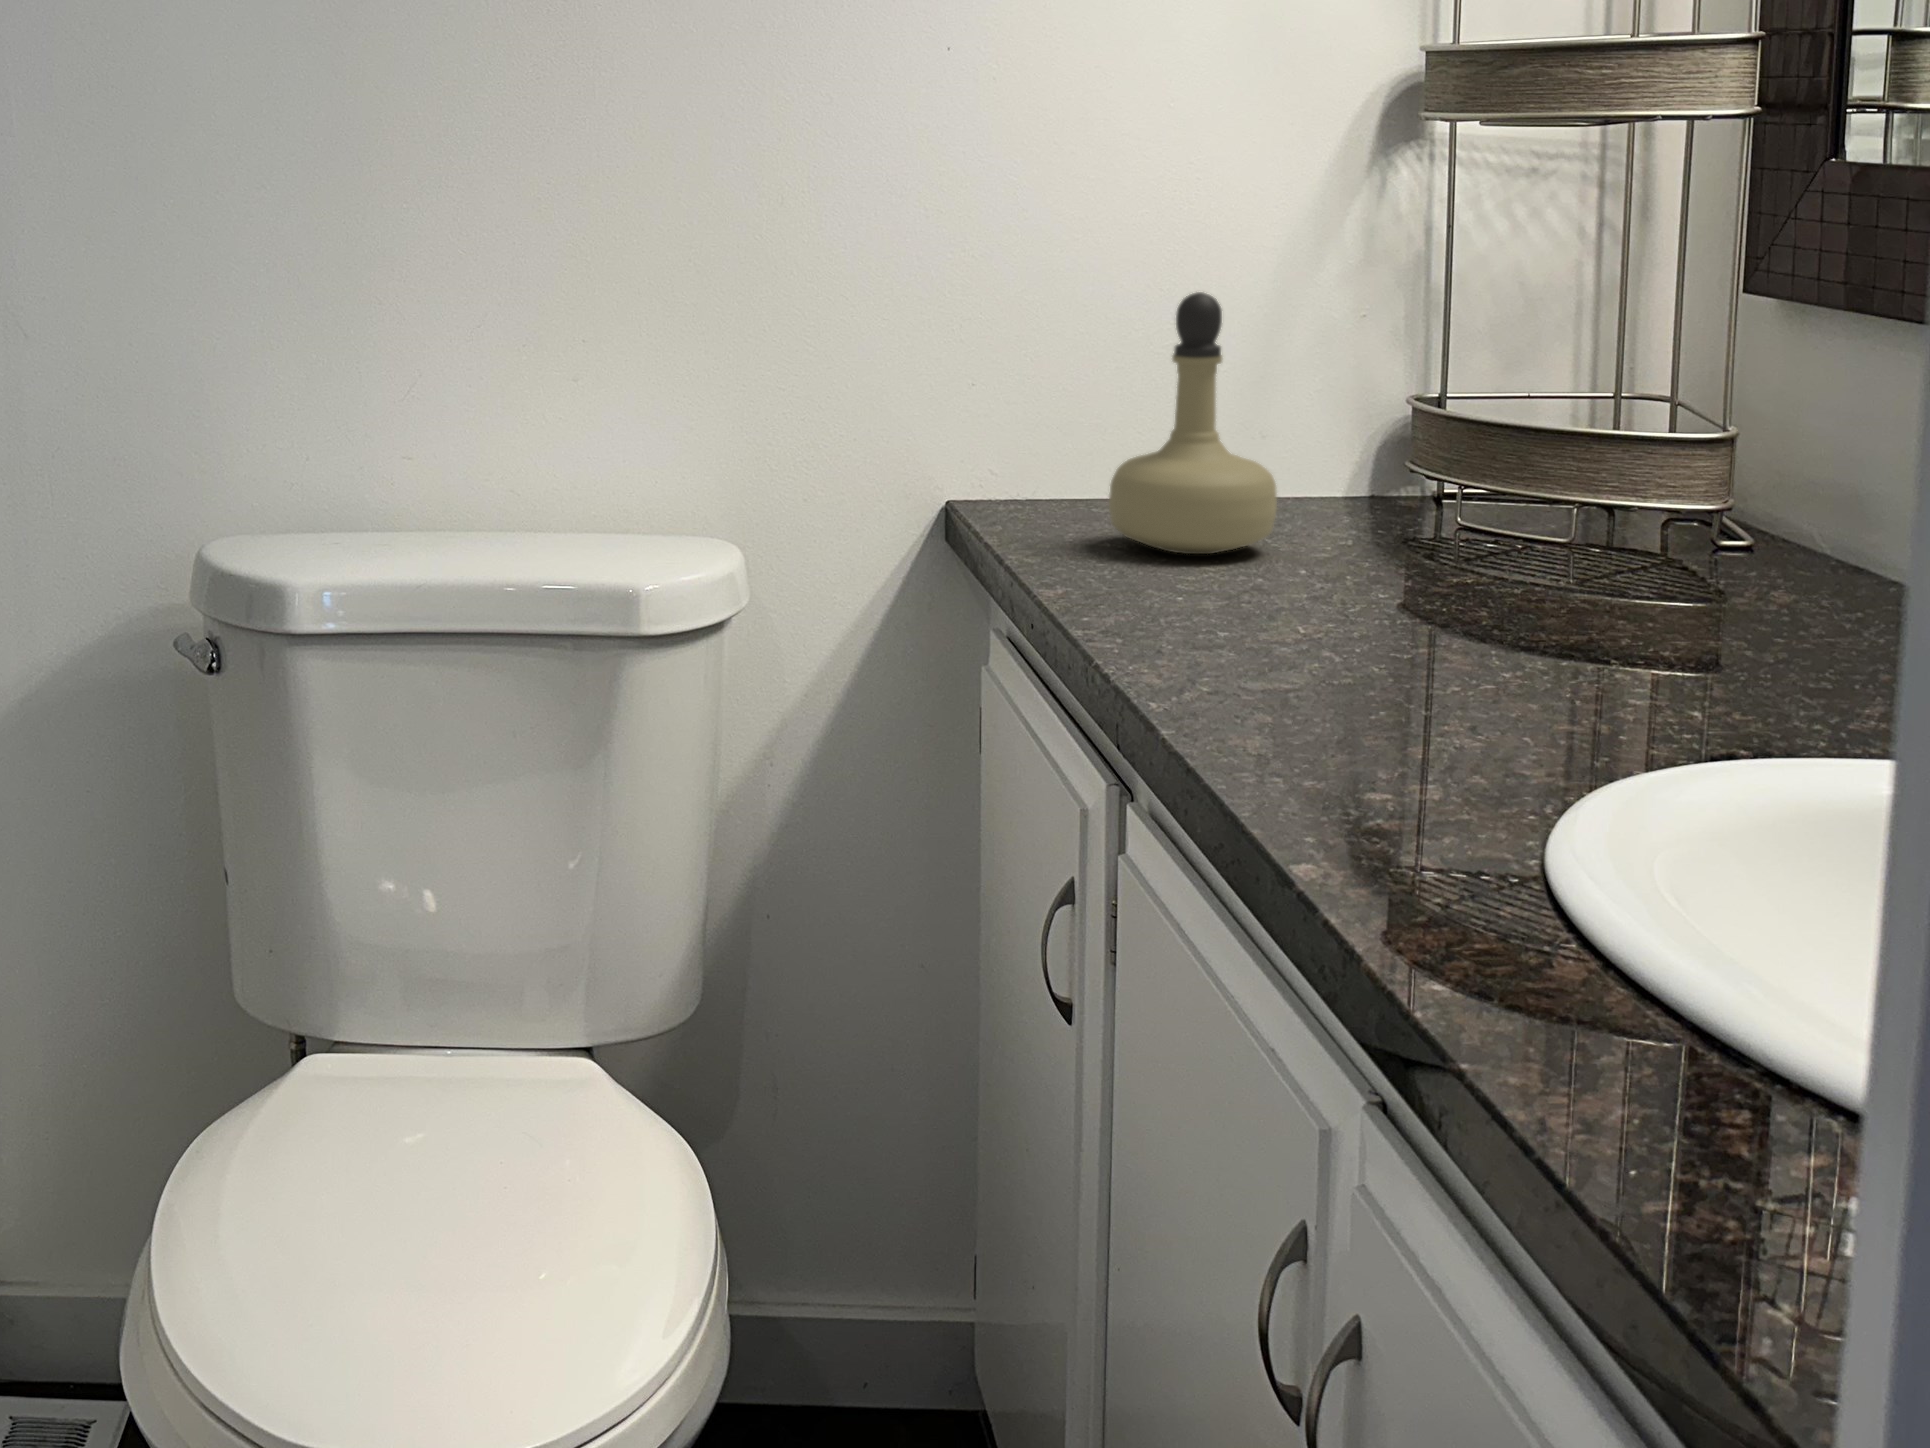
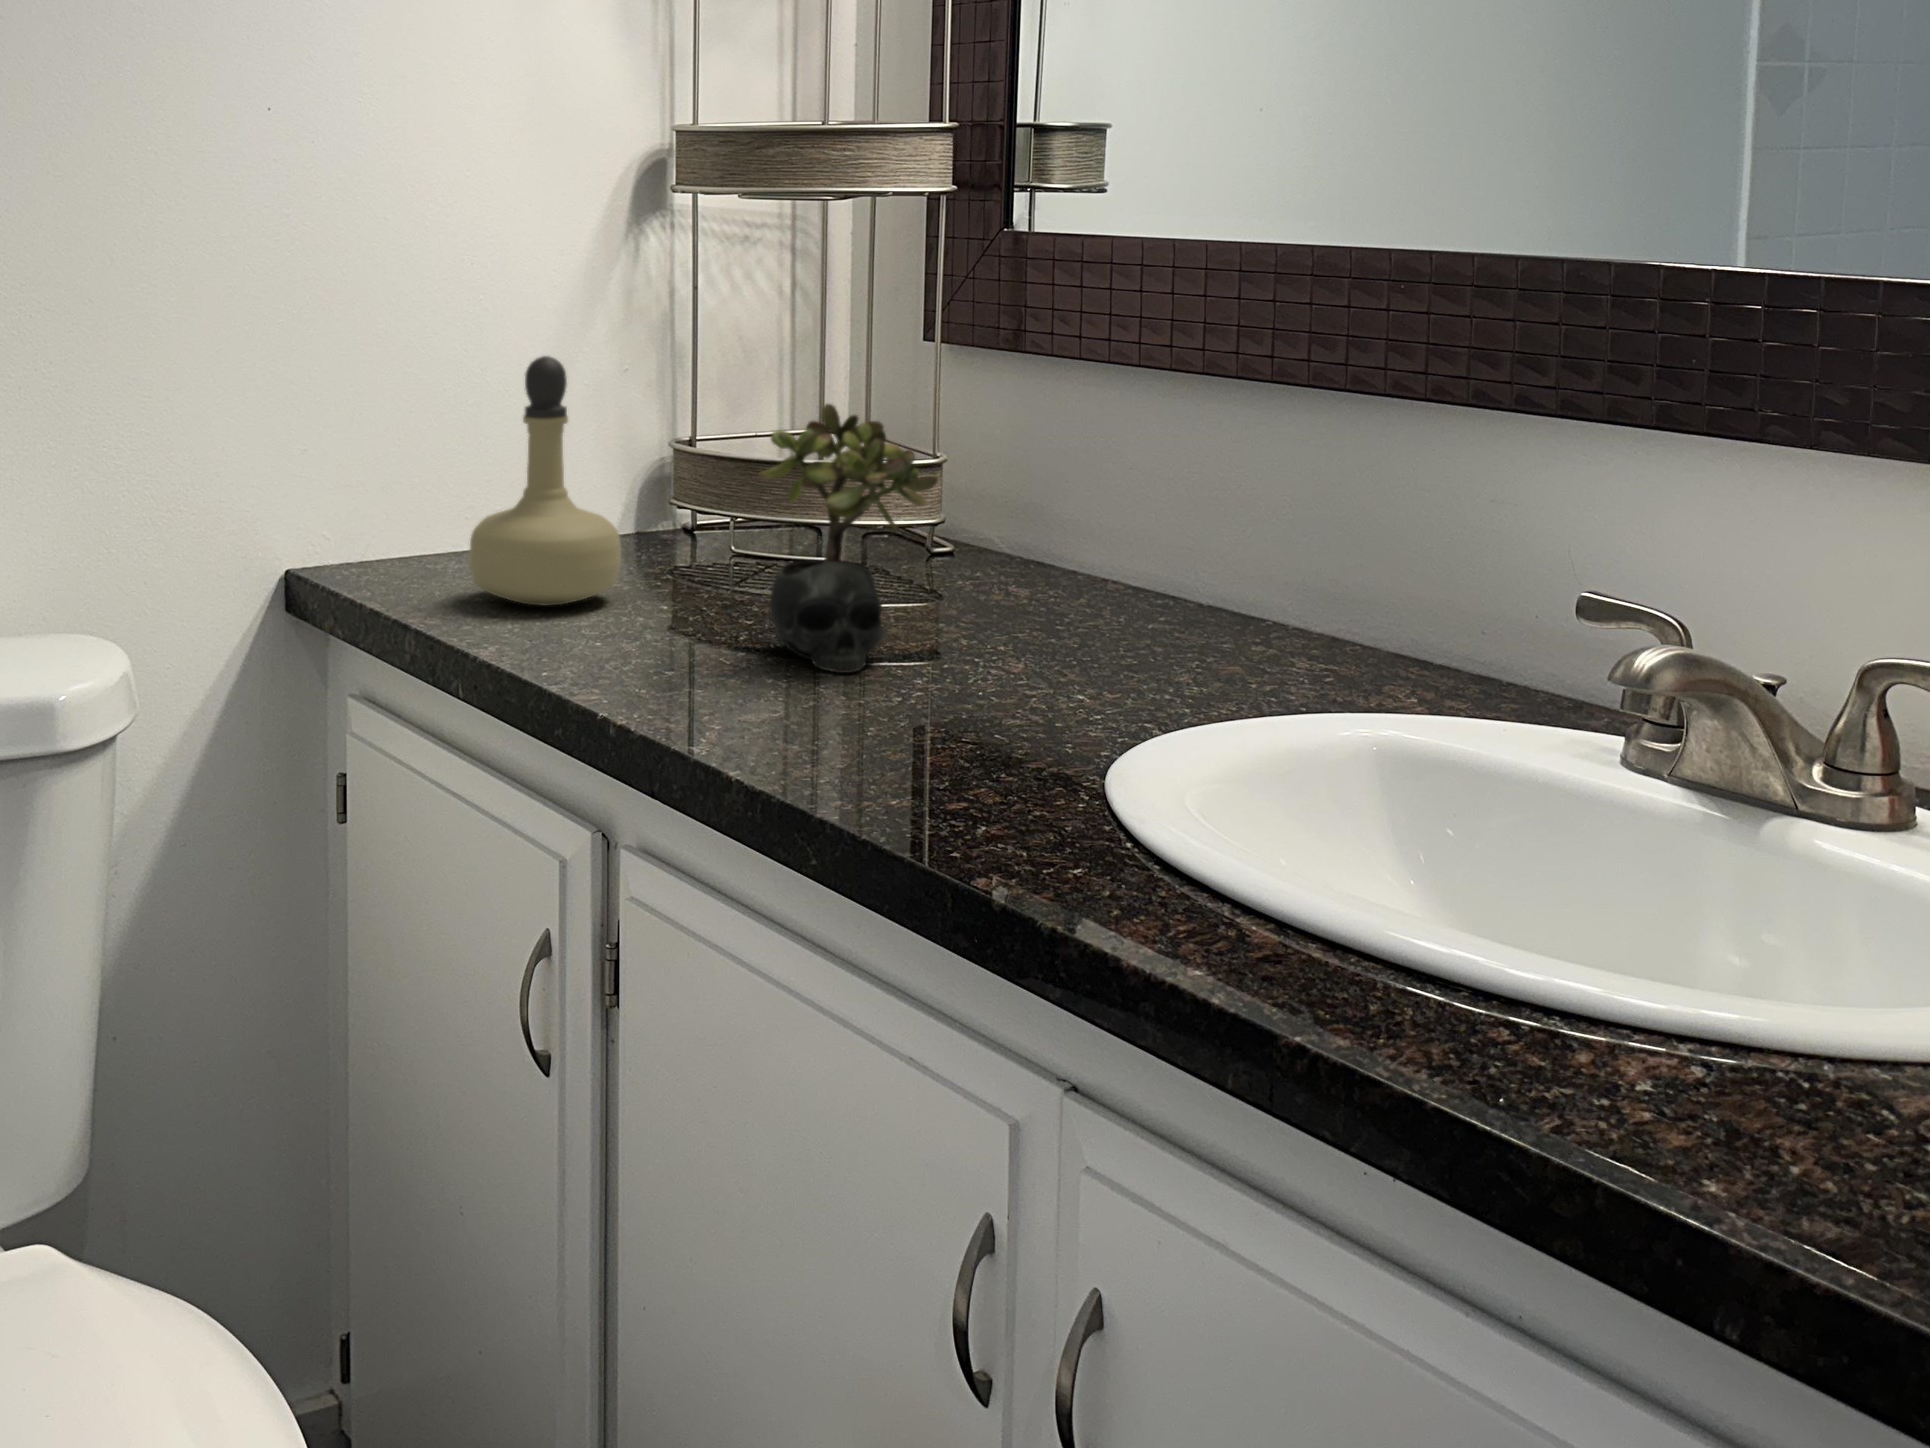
succulent plant: none [1356,351,1570,649] -> present [759,404,938,673]

